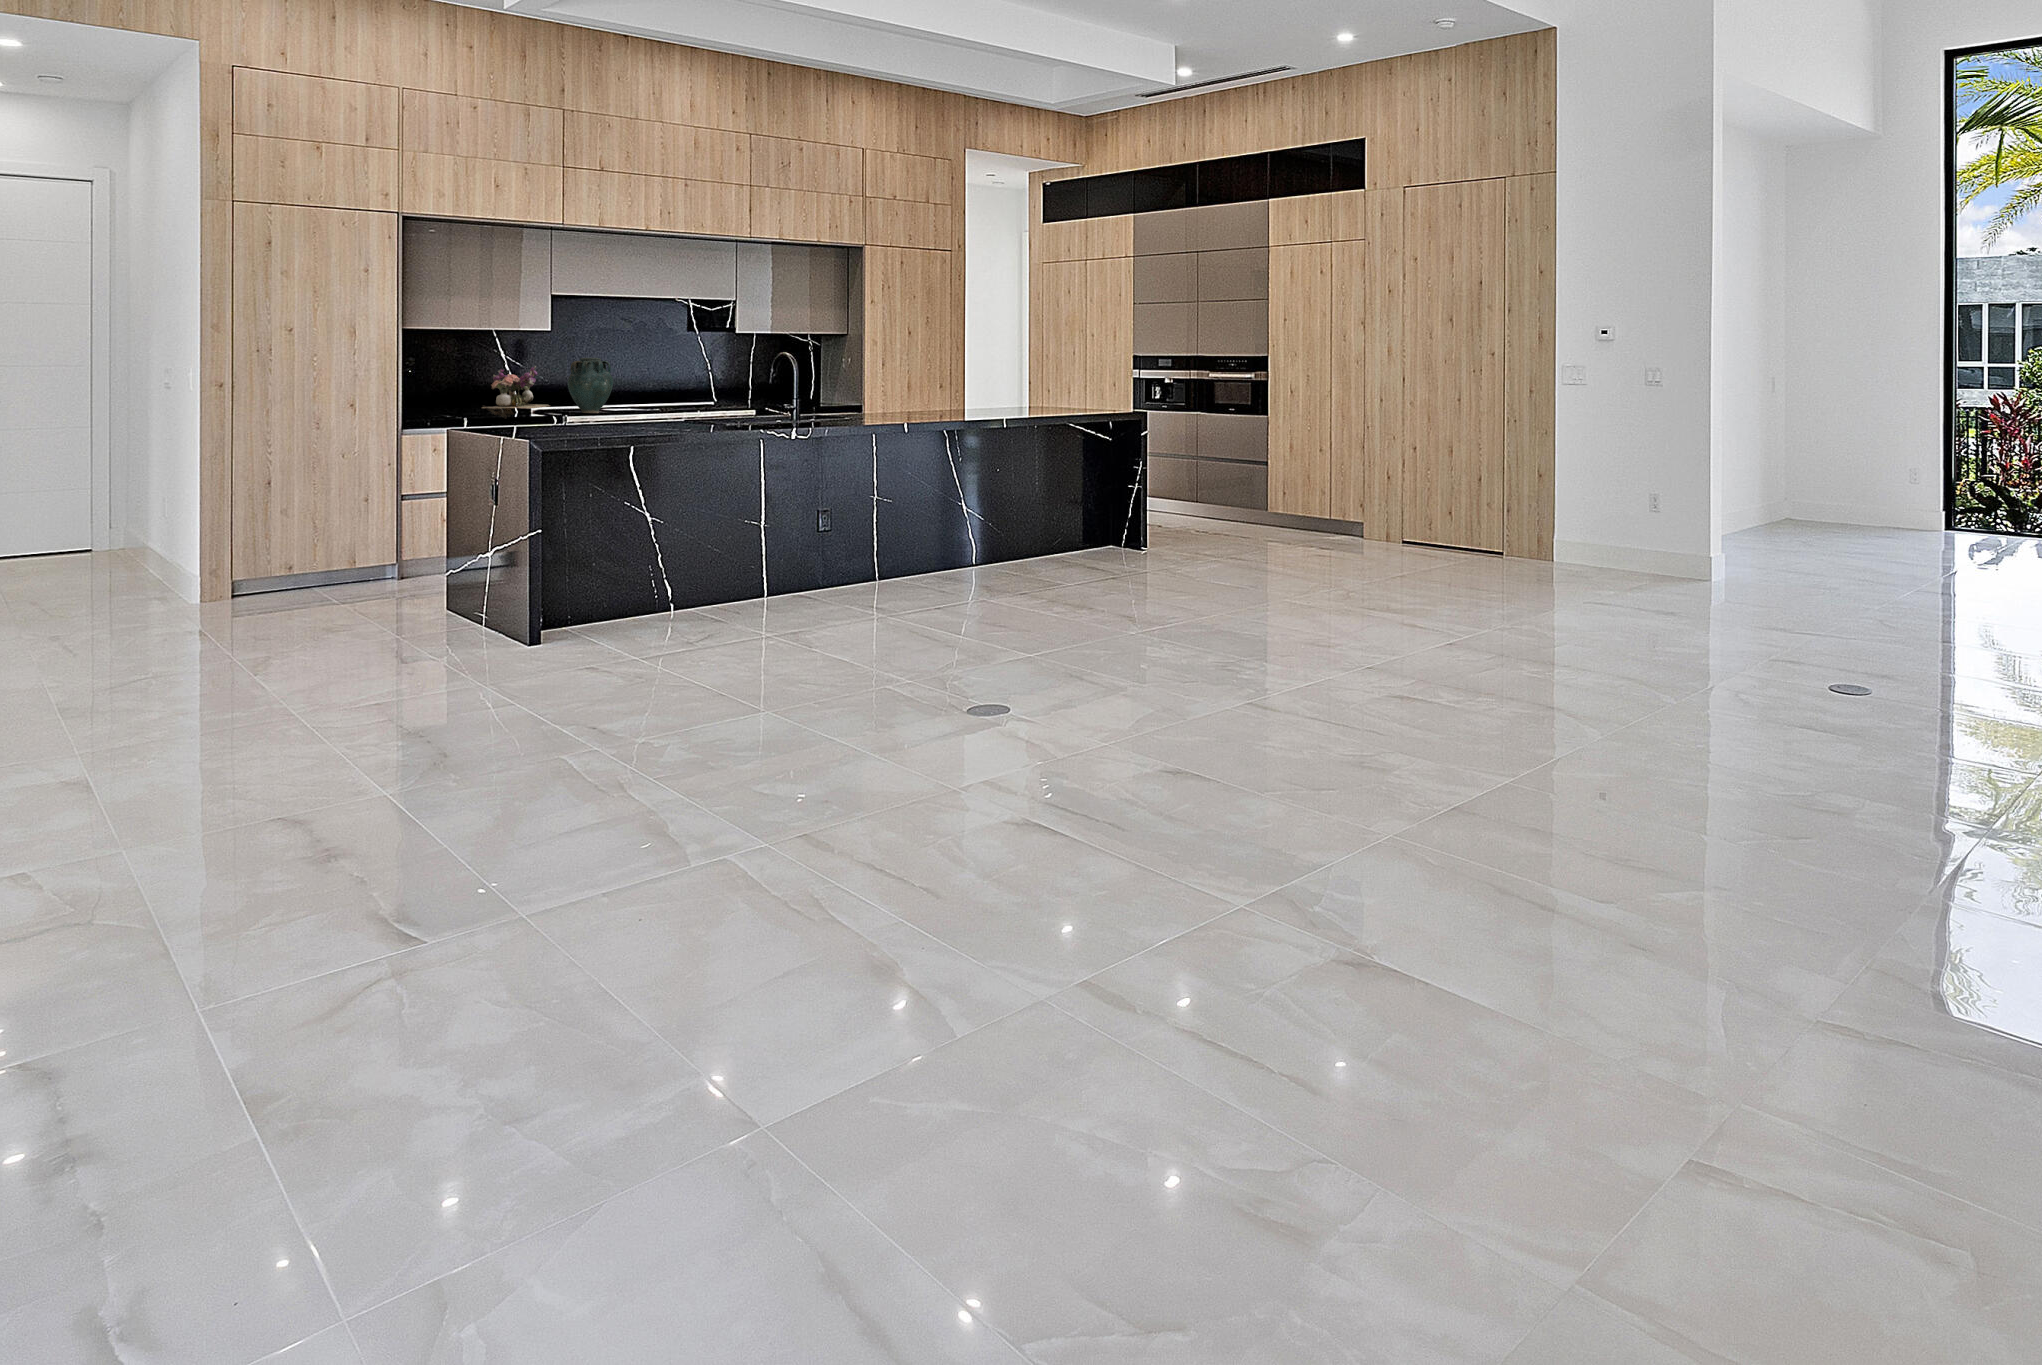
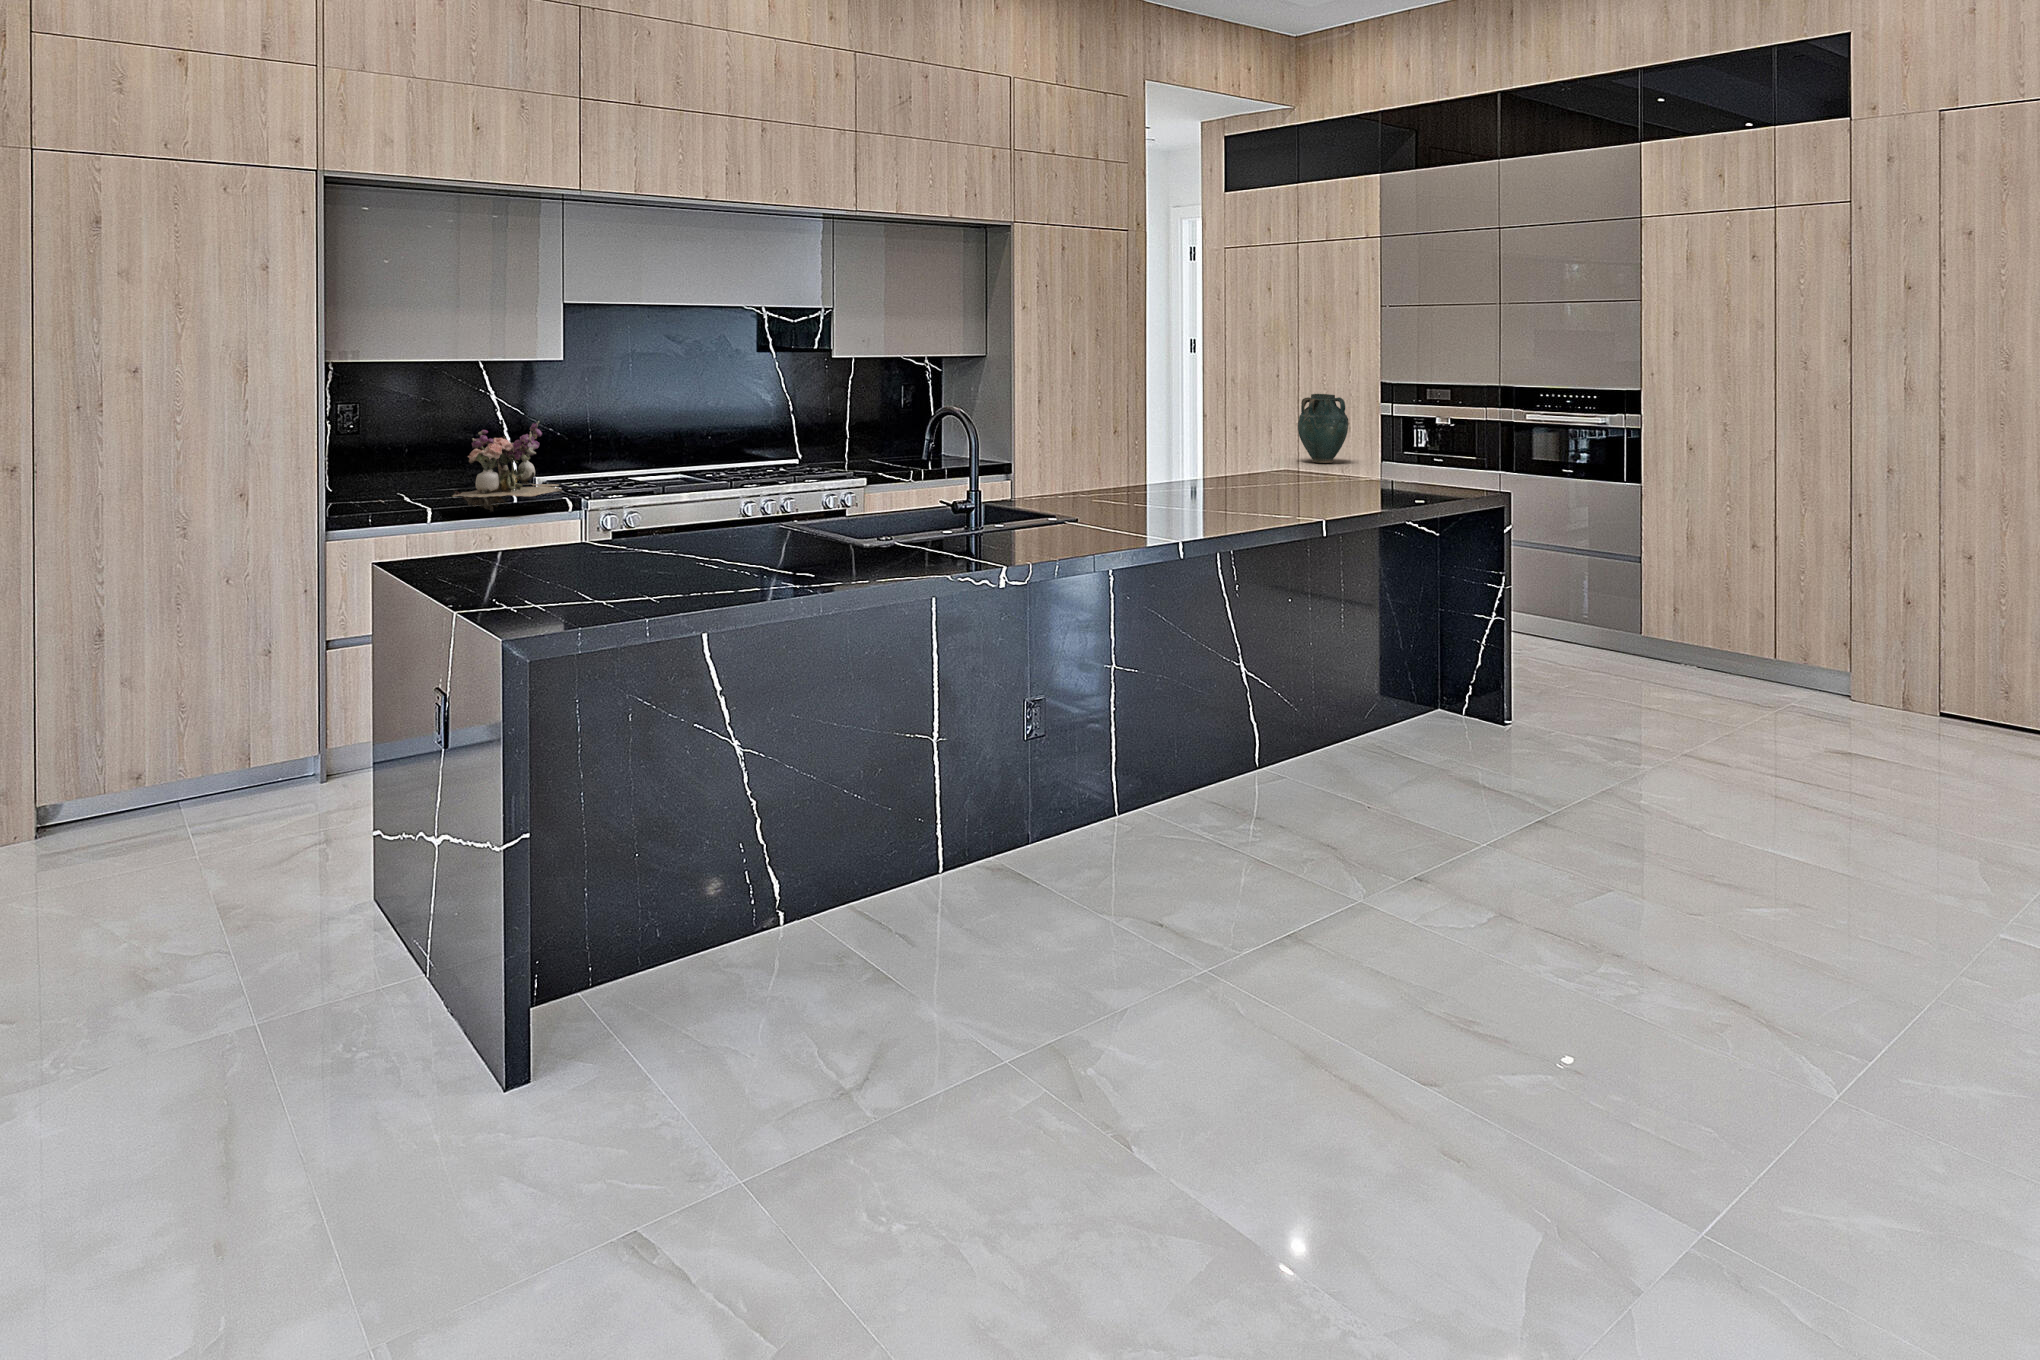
vase: present [568,358,613,413] -> present [1298,394,1348,463]

